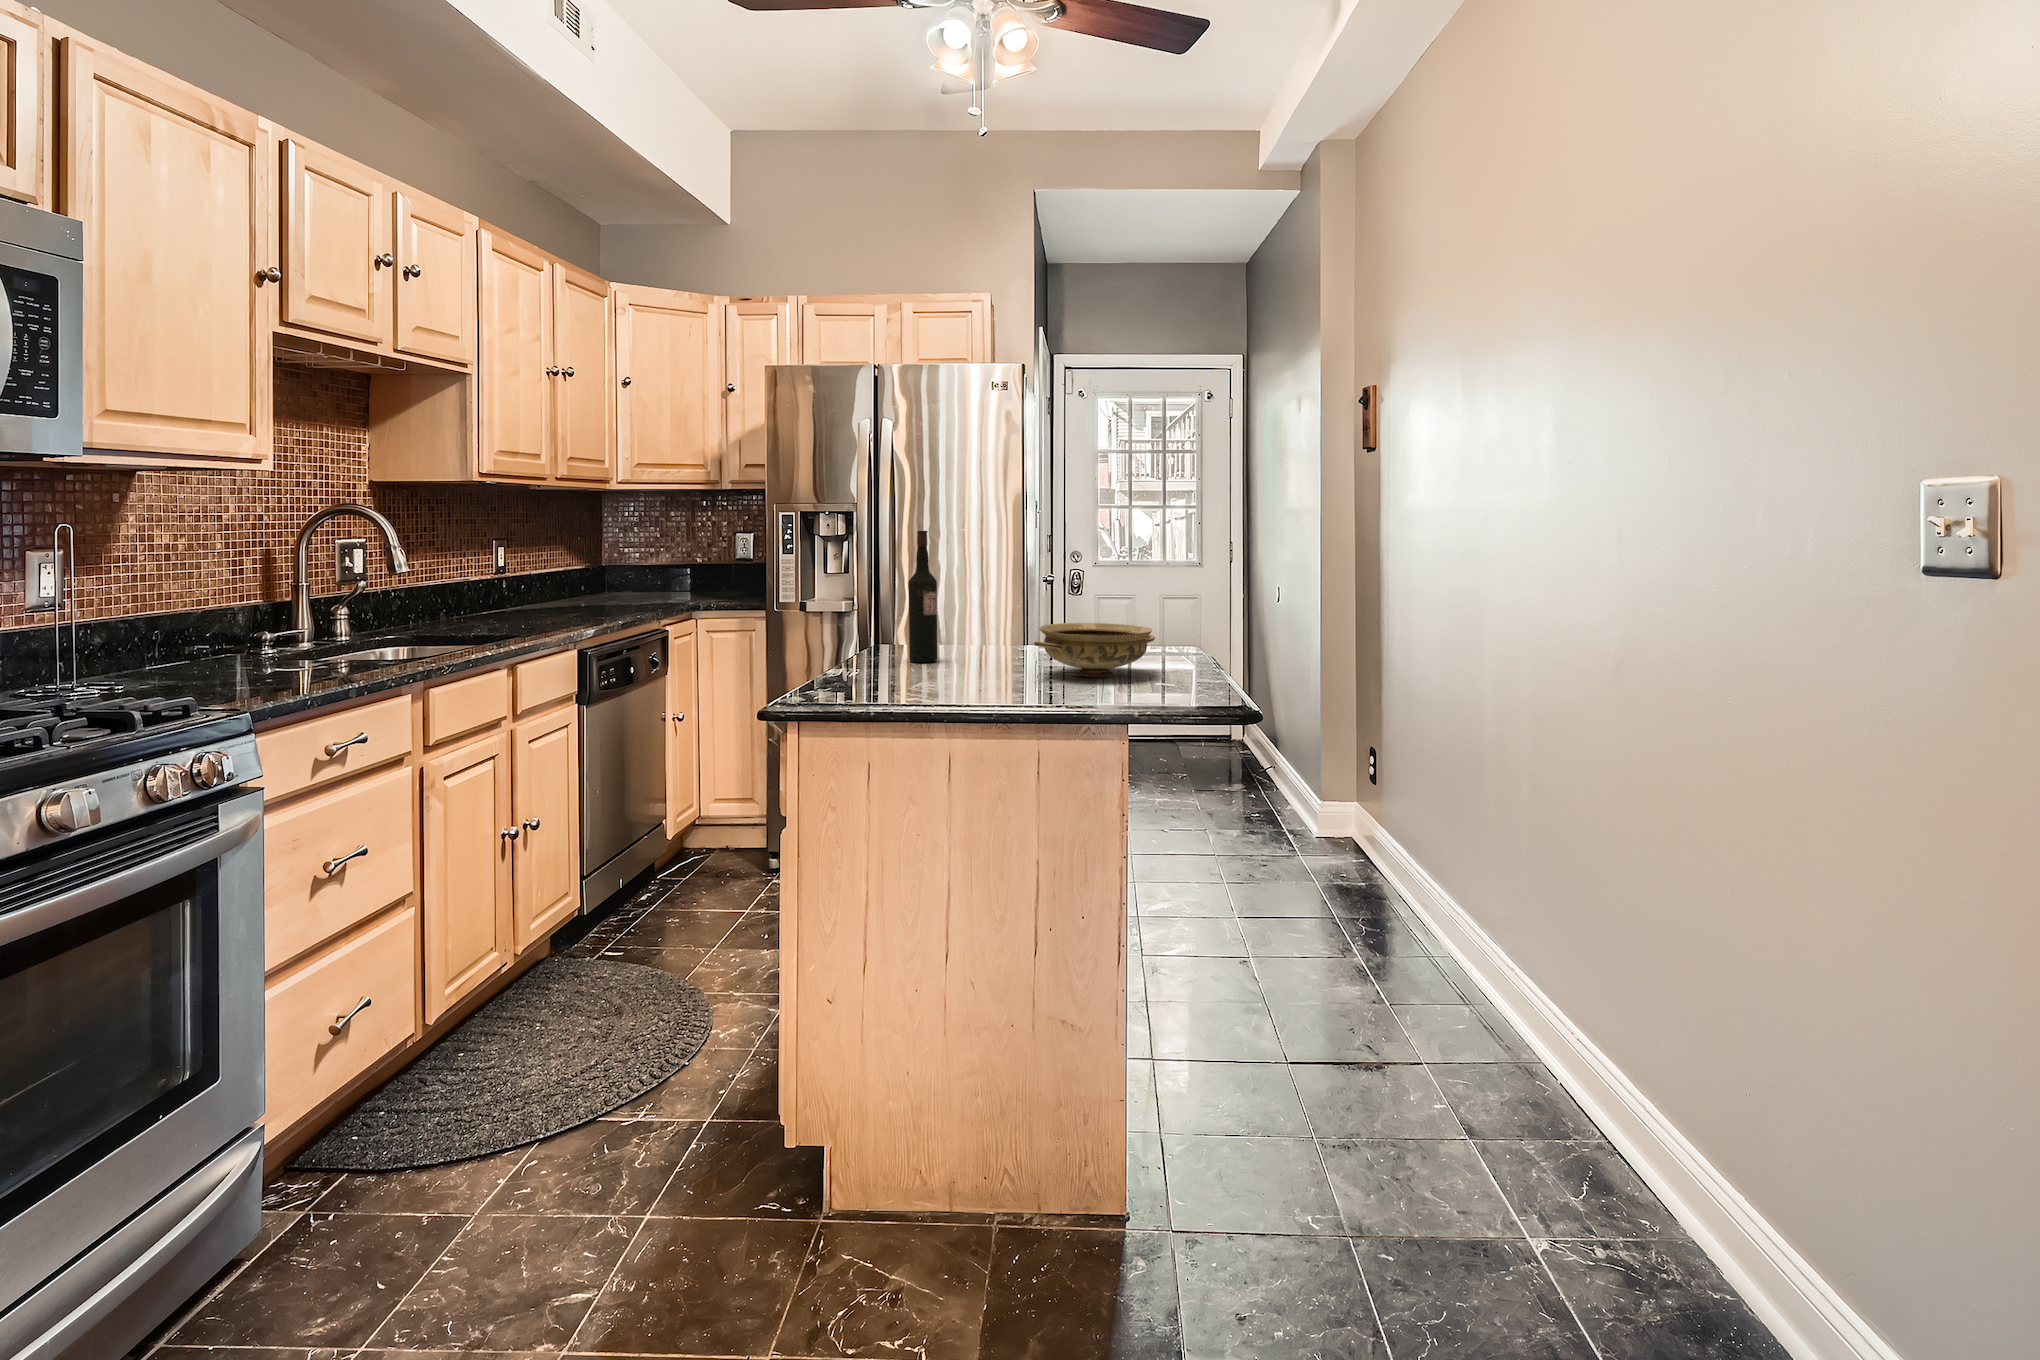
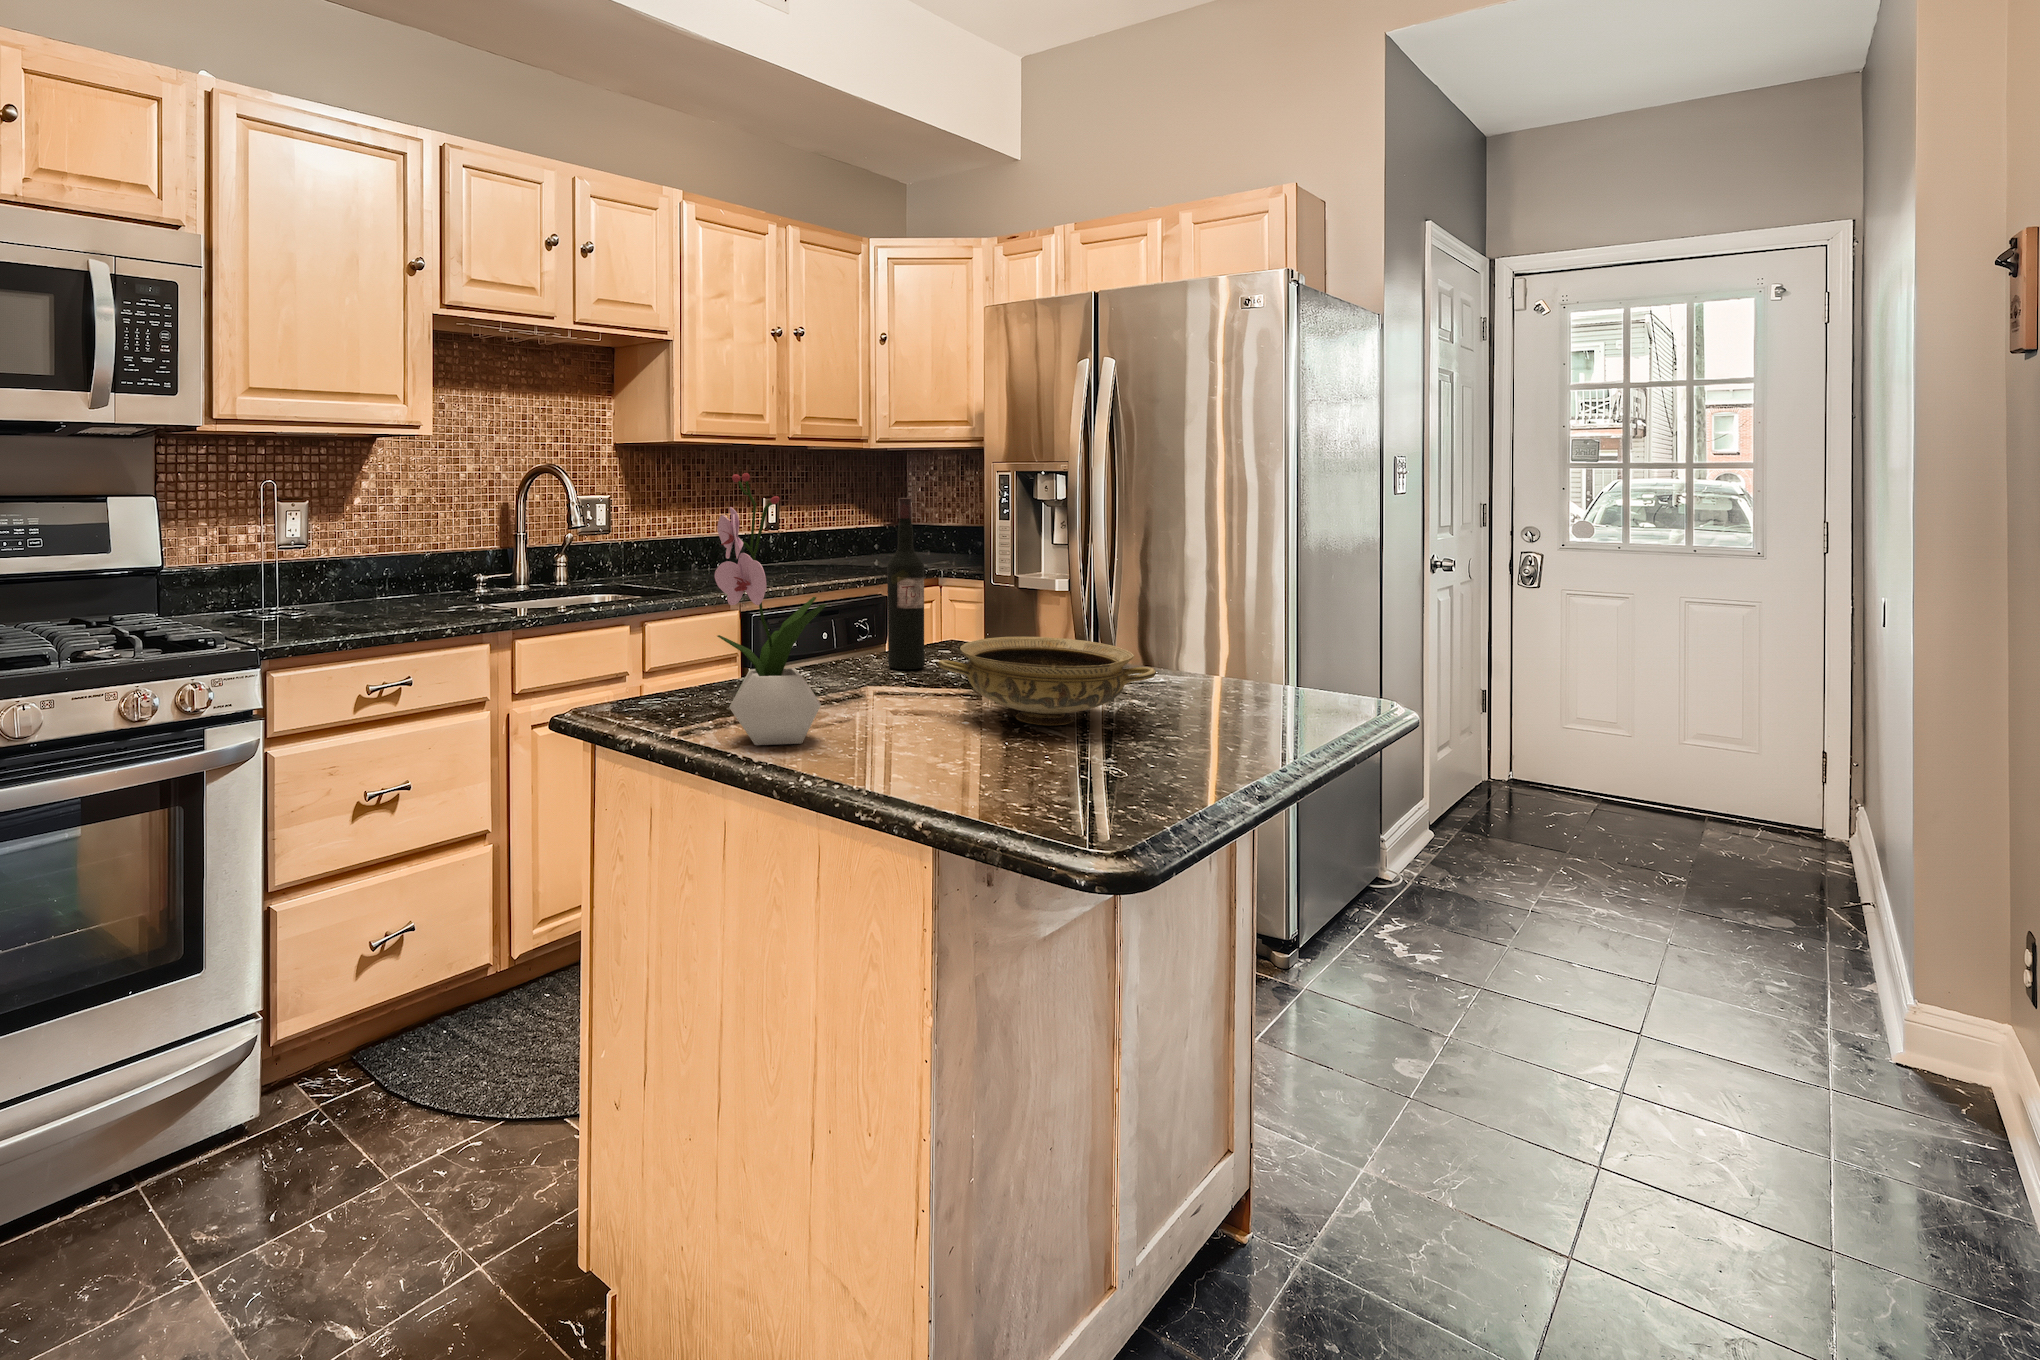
flower arrangement: none [941,511,1027,706] -> present [715,473,827,745]

